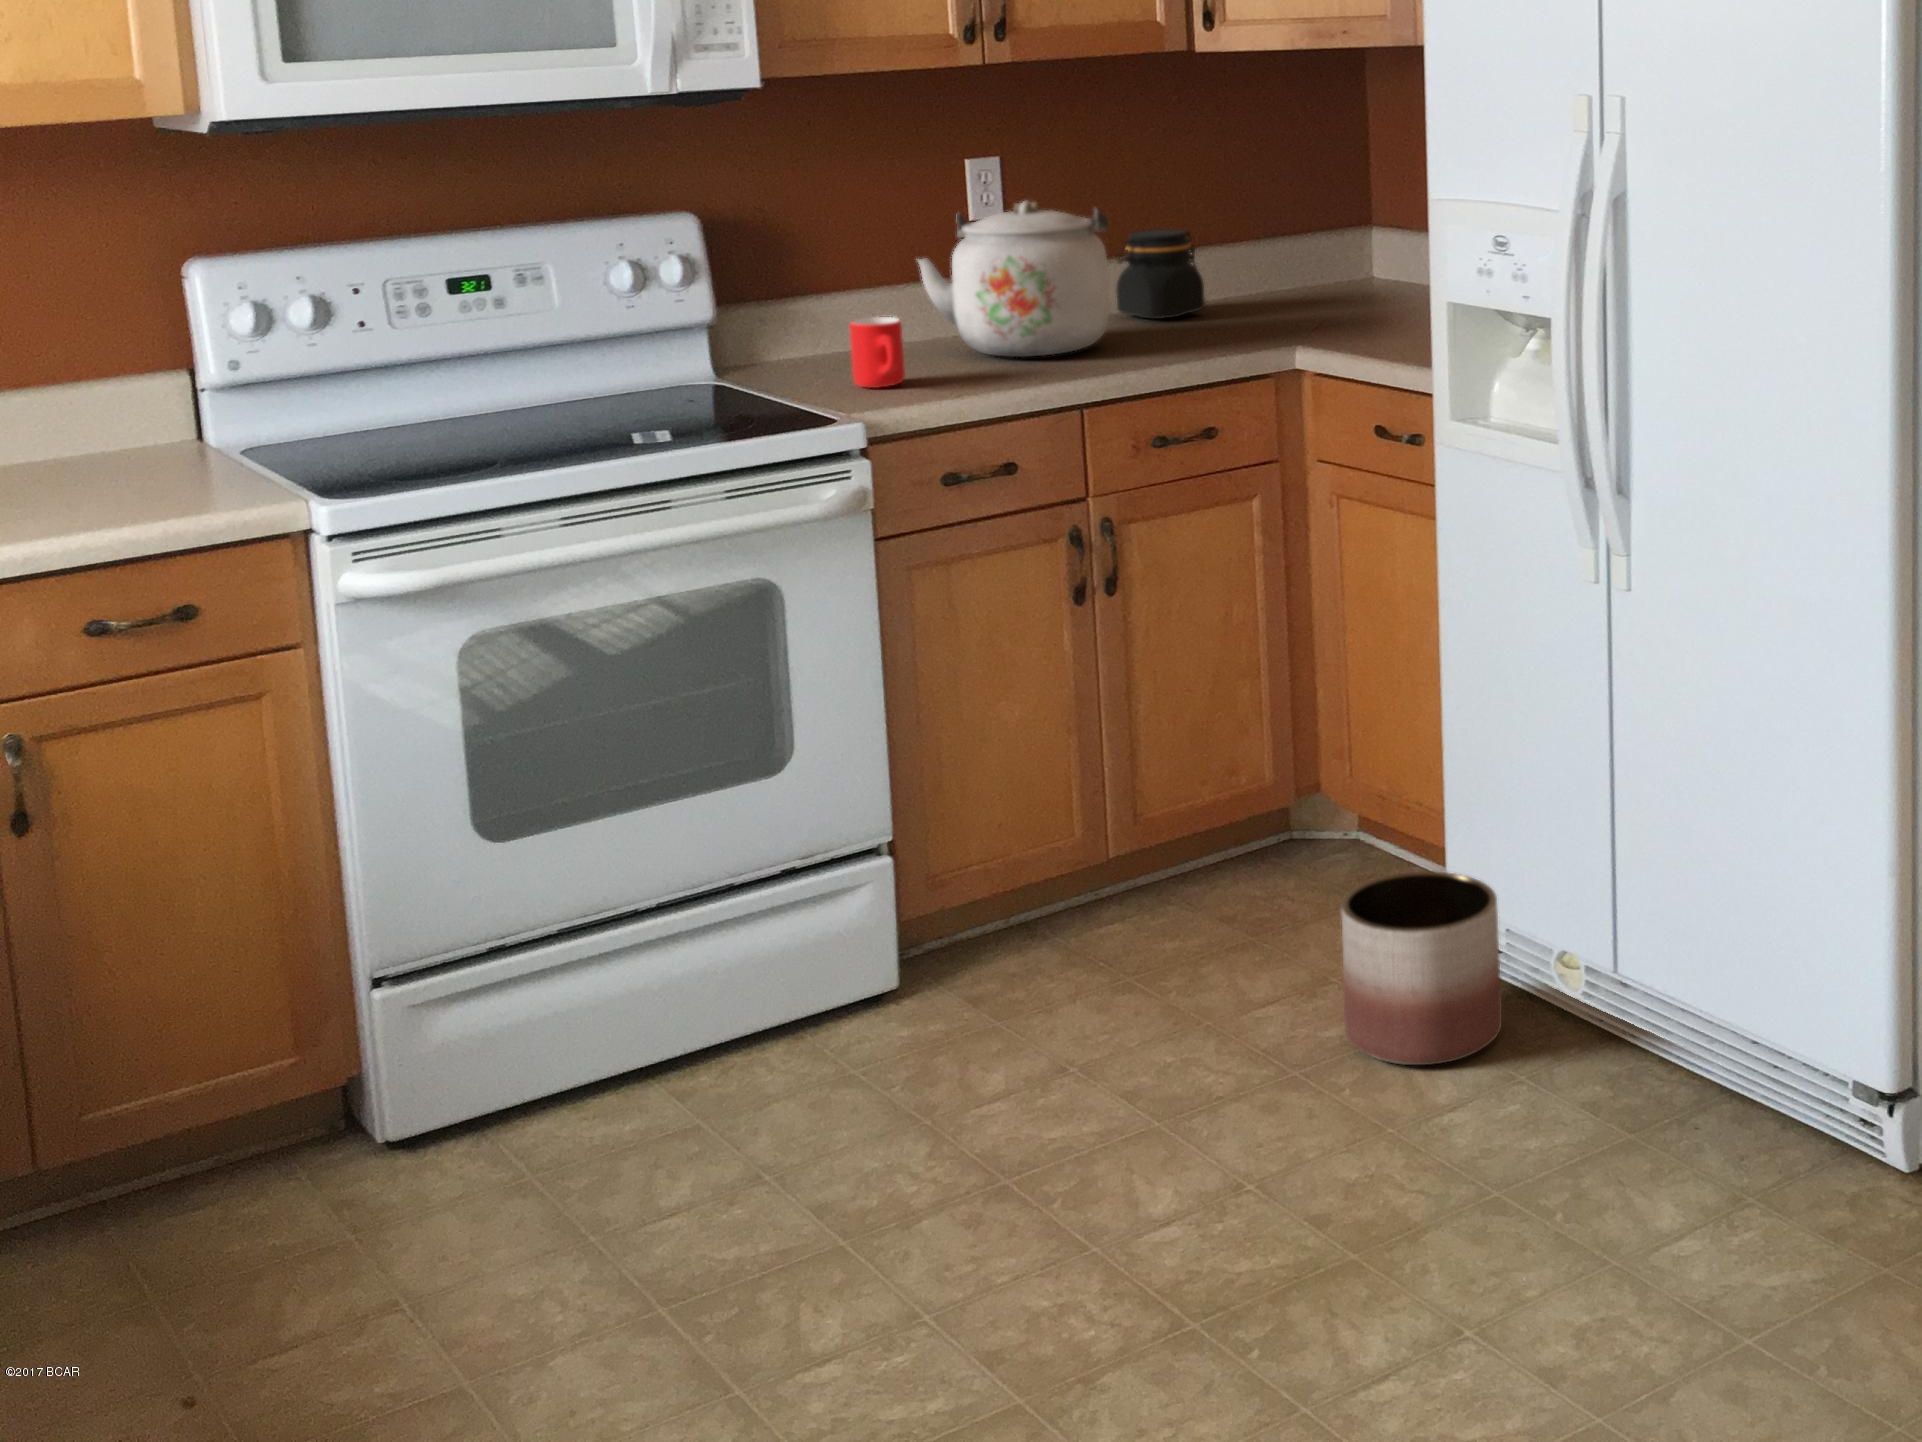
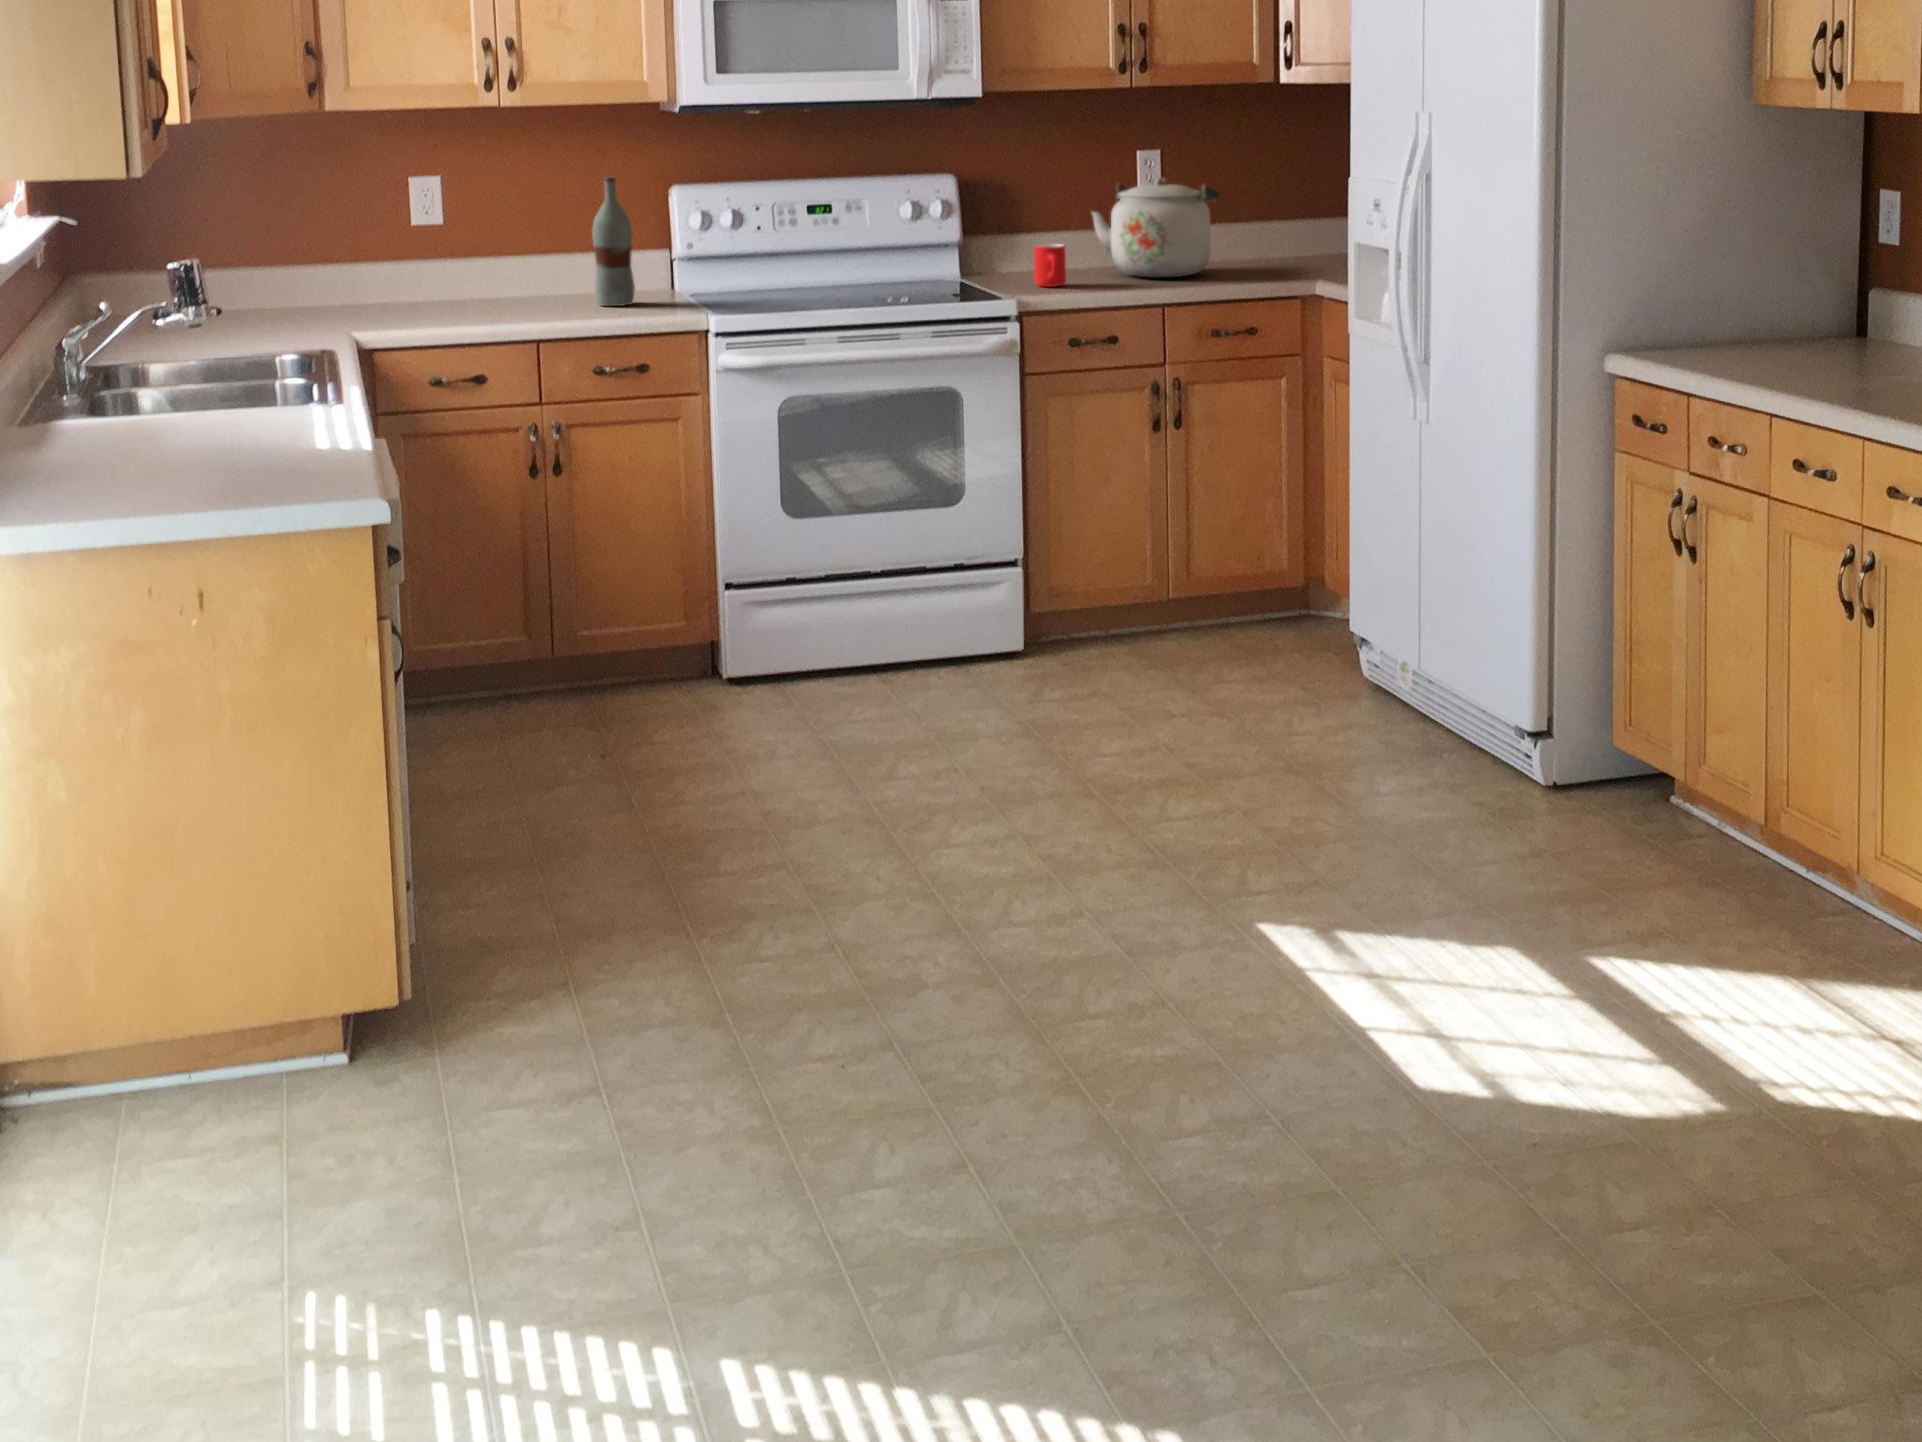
jar: present [1116,229,1205,319] -> none [1233,205,1292,264]
bottle: none [47,259,142,497] -> present [592,177,635,306]
planter: present [1341,871,1502,1065] -> none [1265,607,1364,718]

